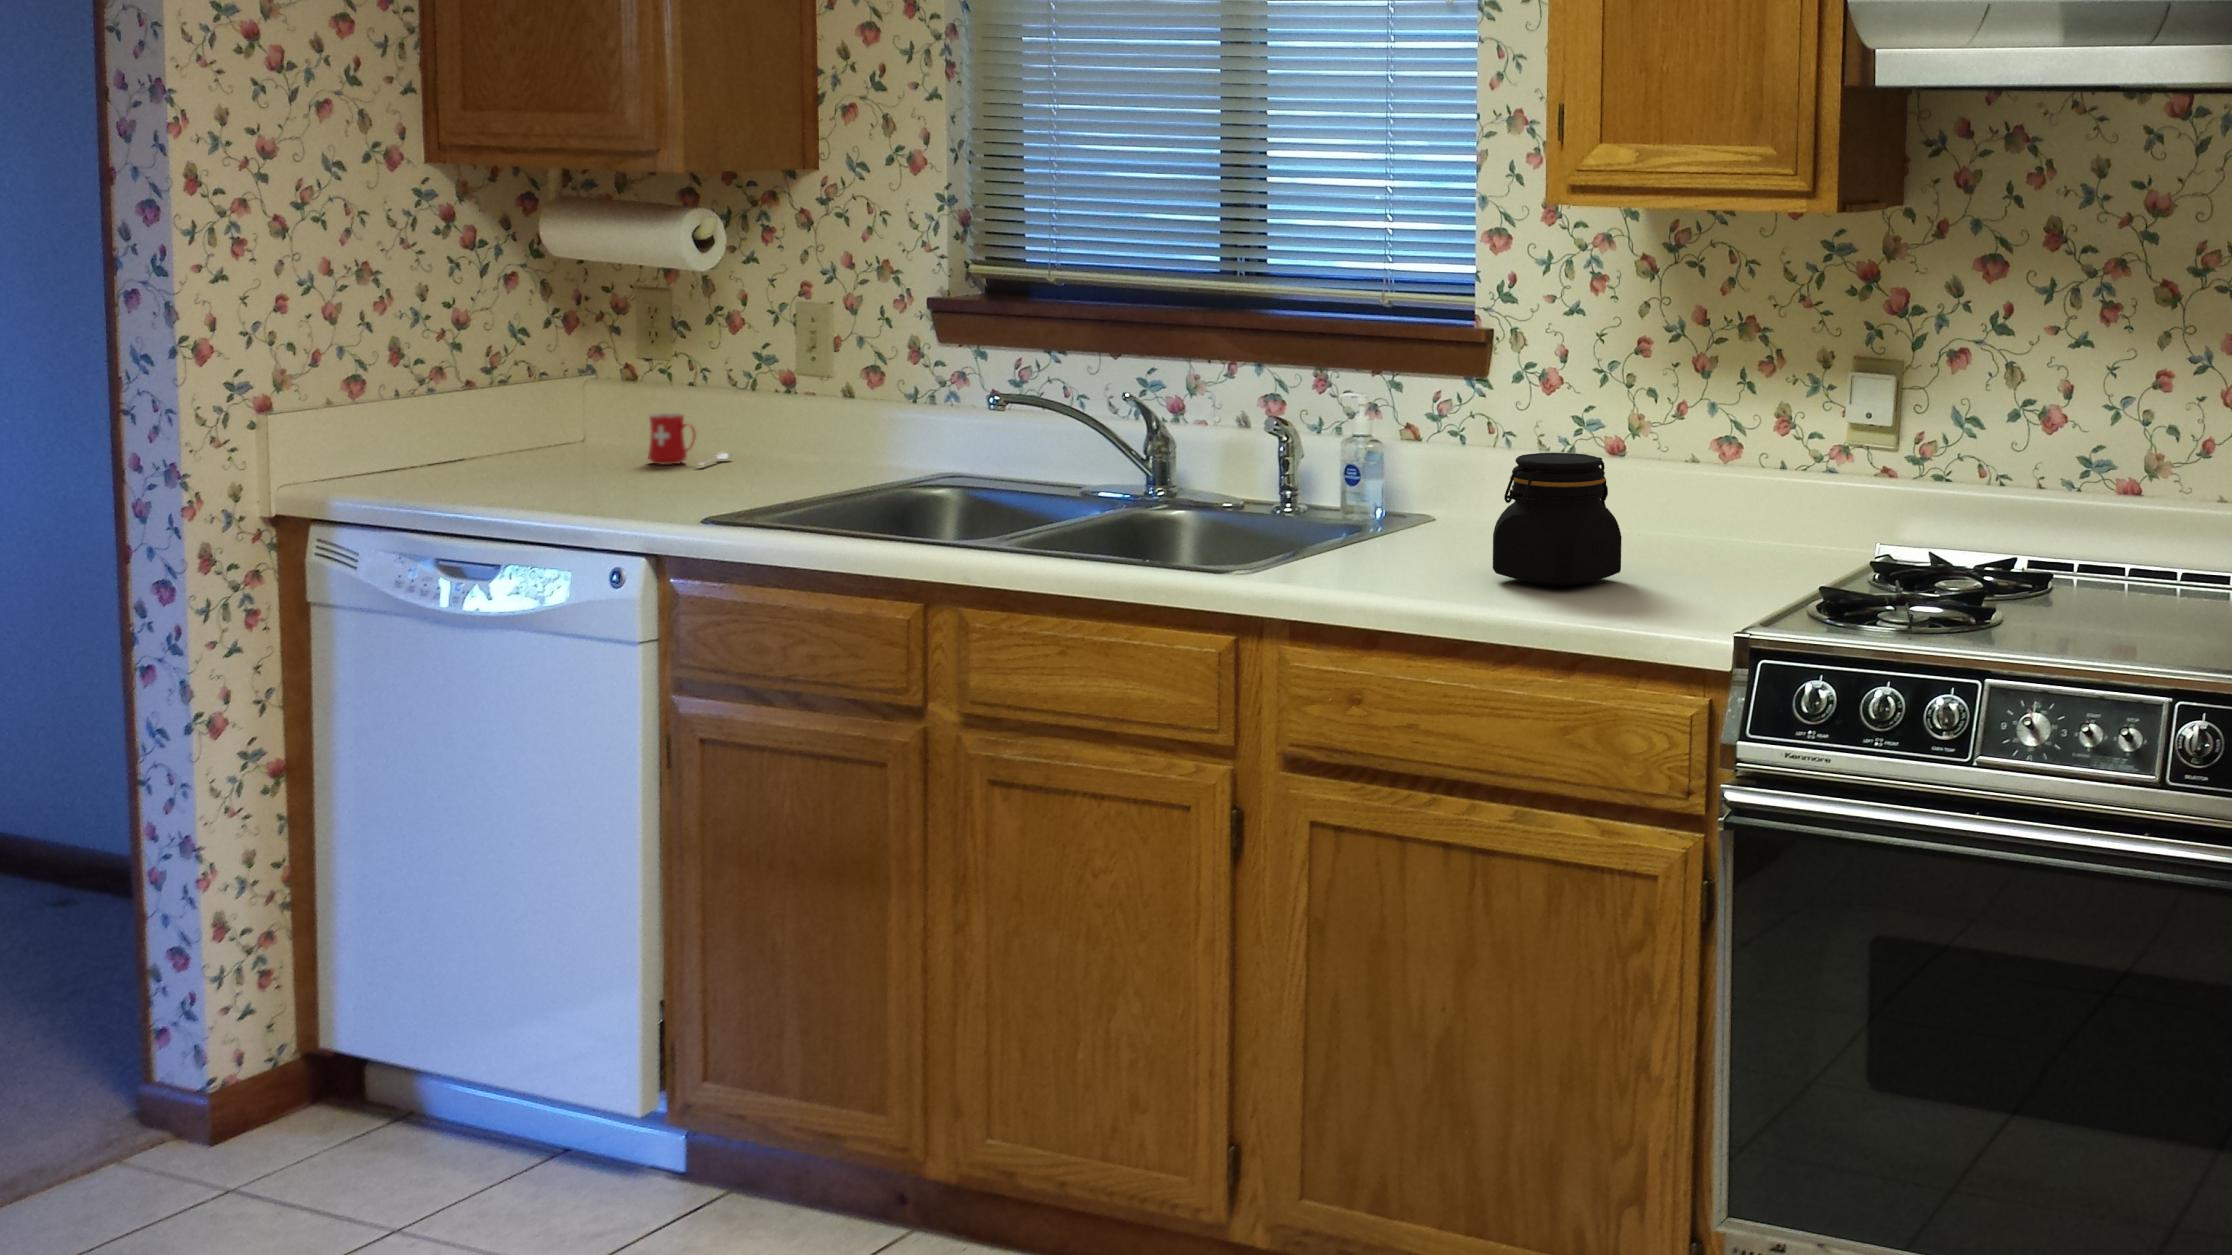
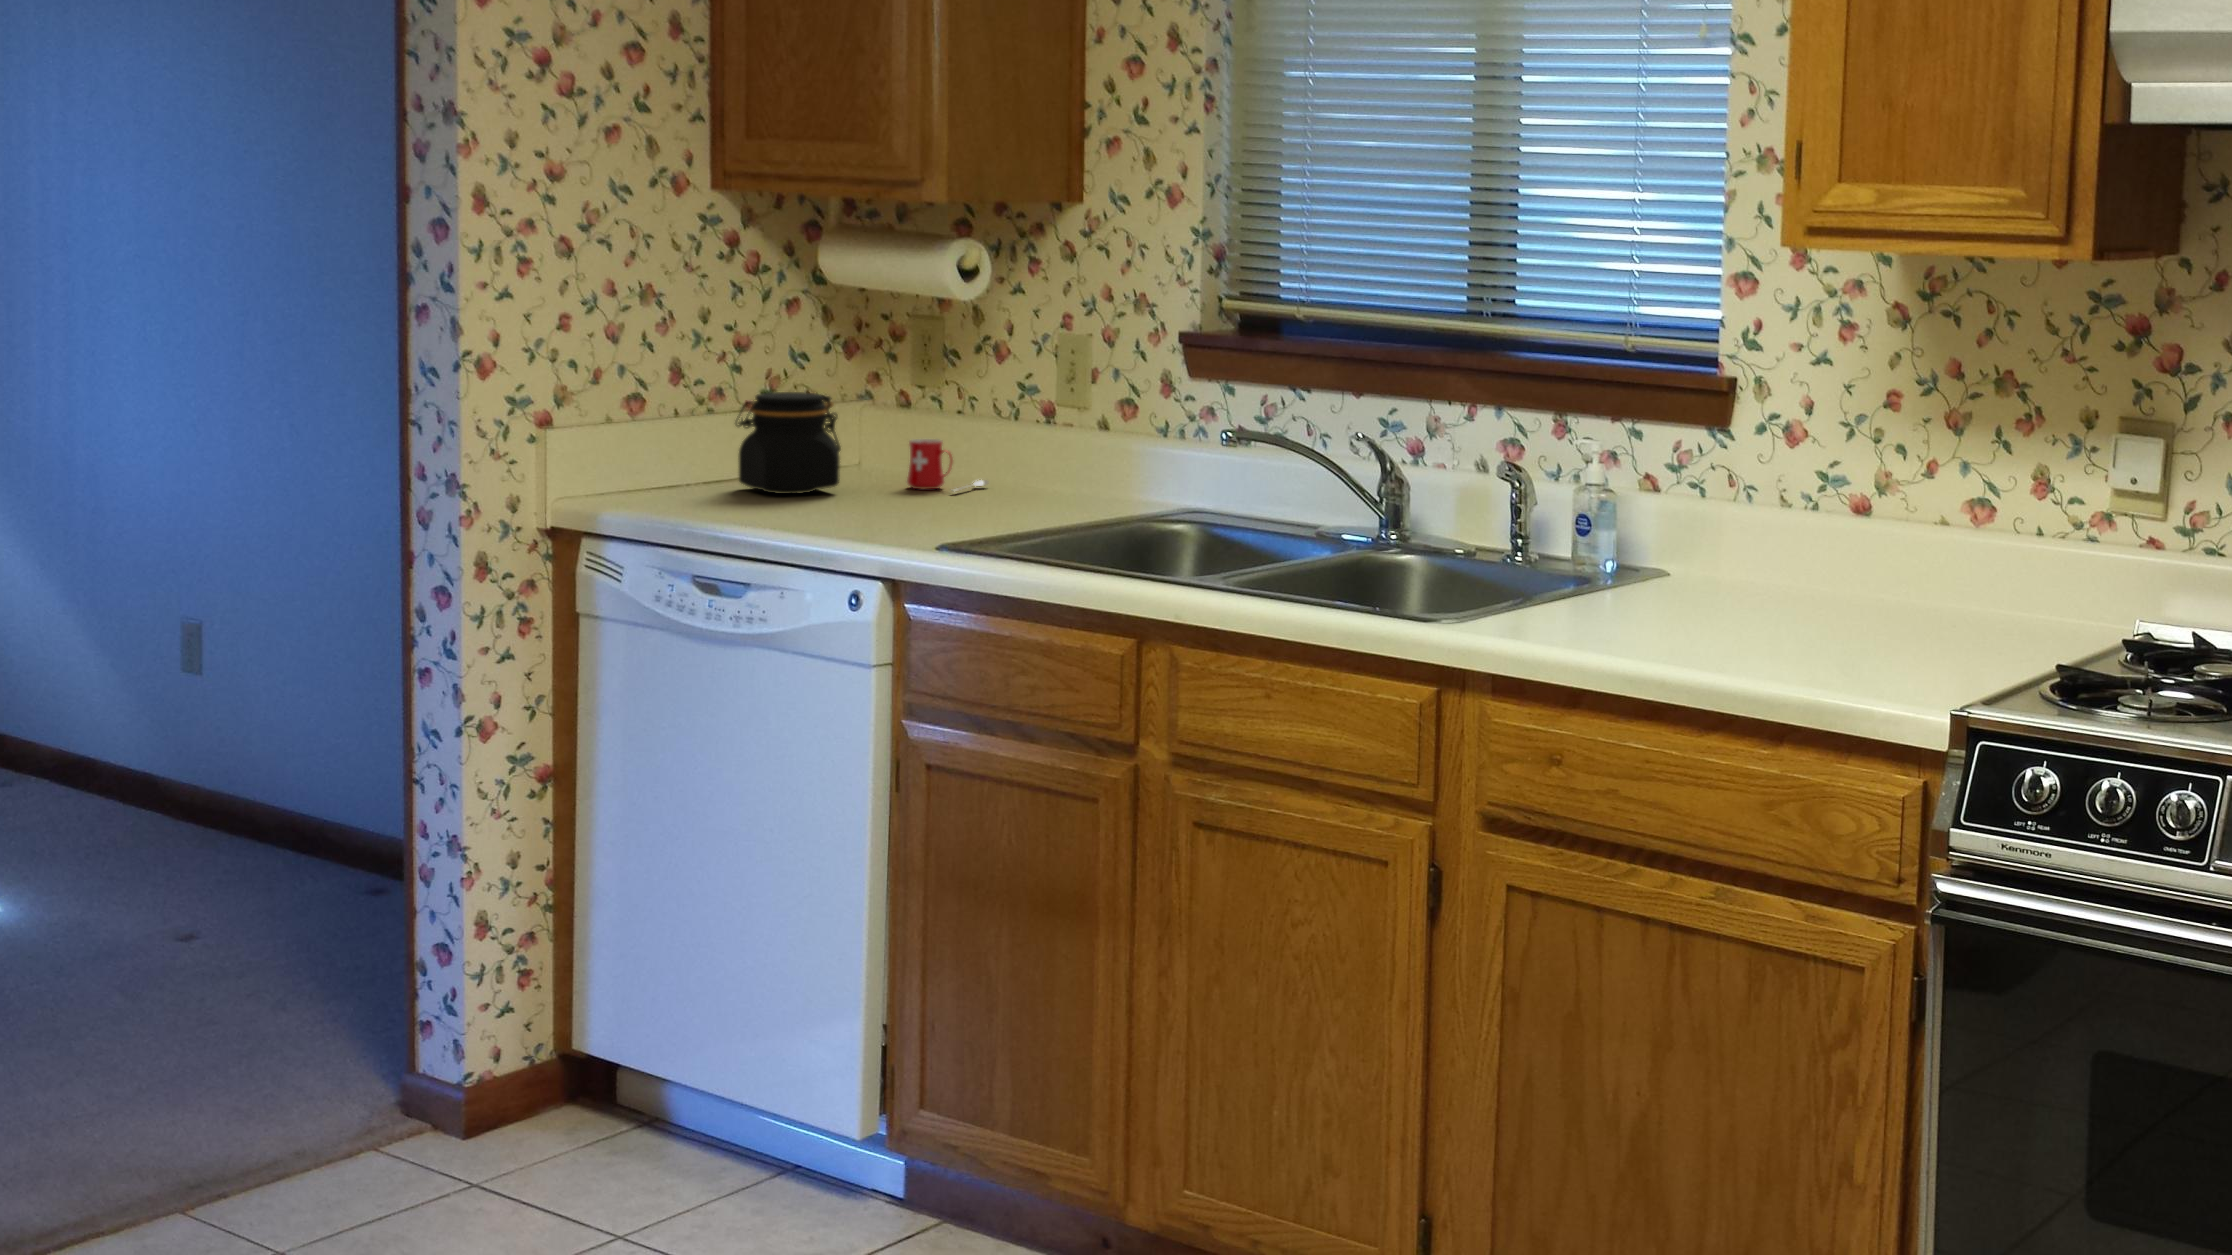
jar: present [1493,453,1622,586] -> present [736,392,841,494]

